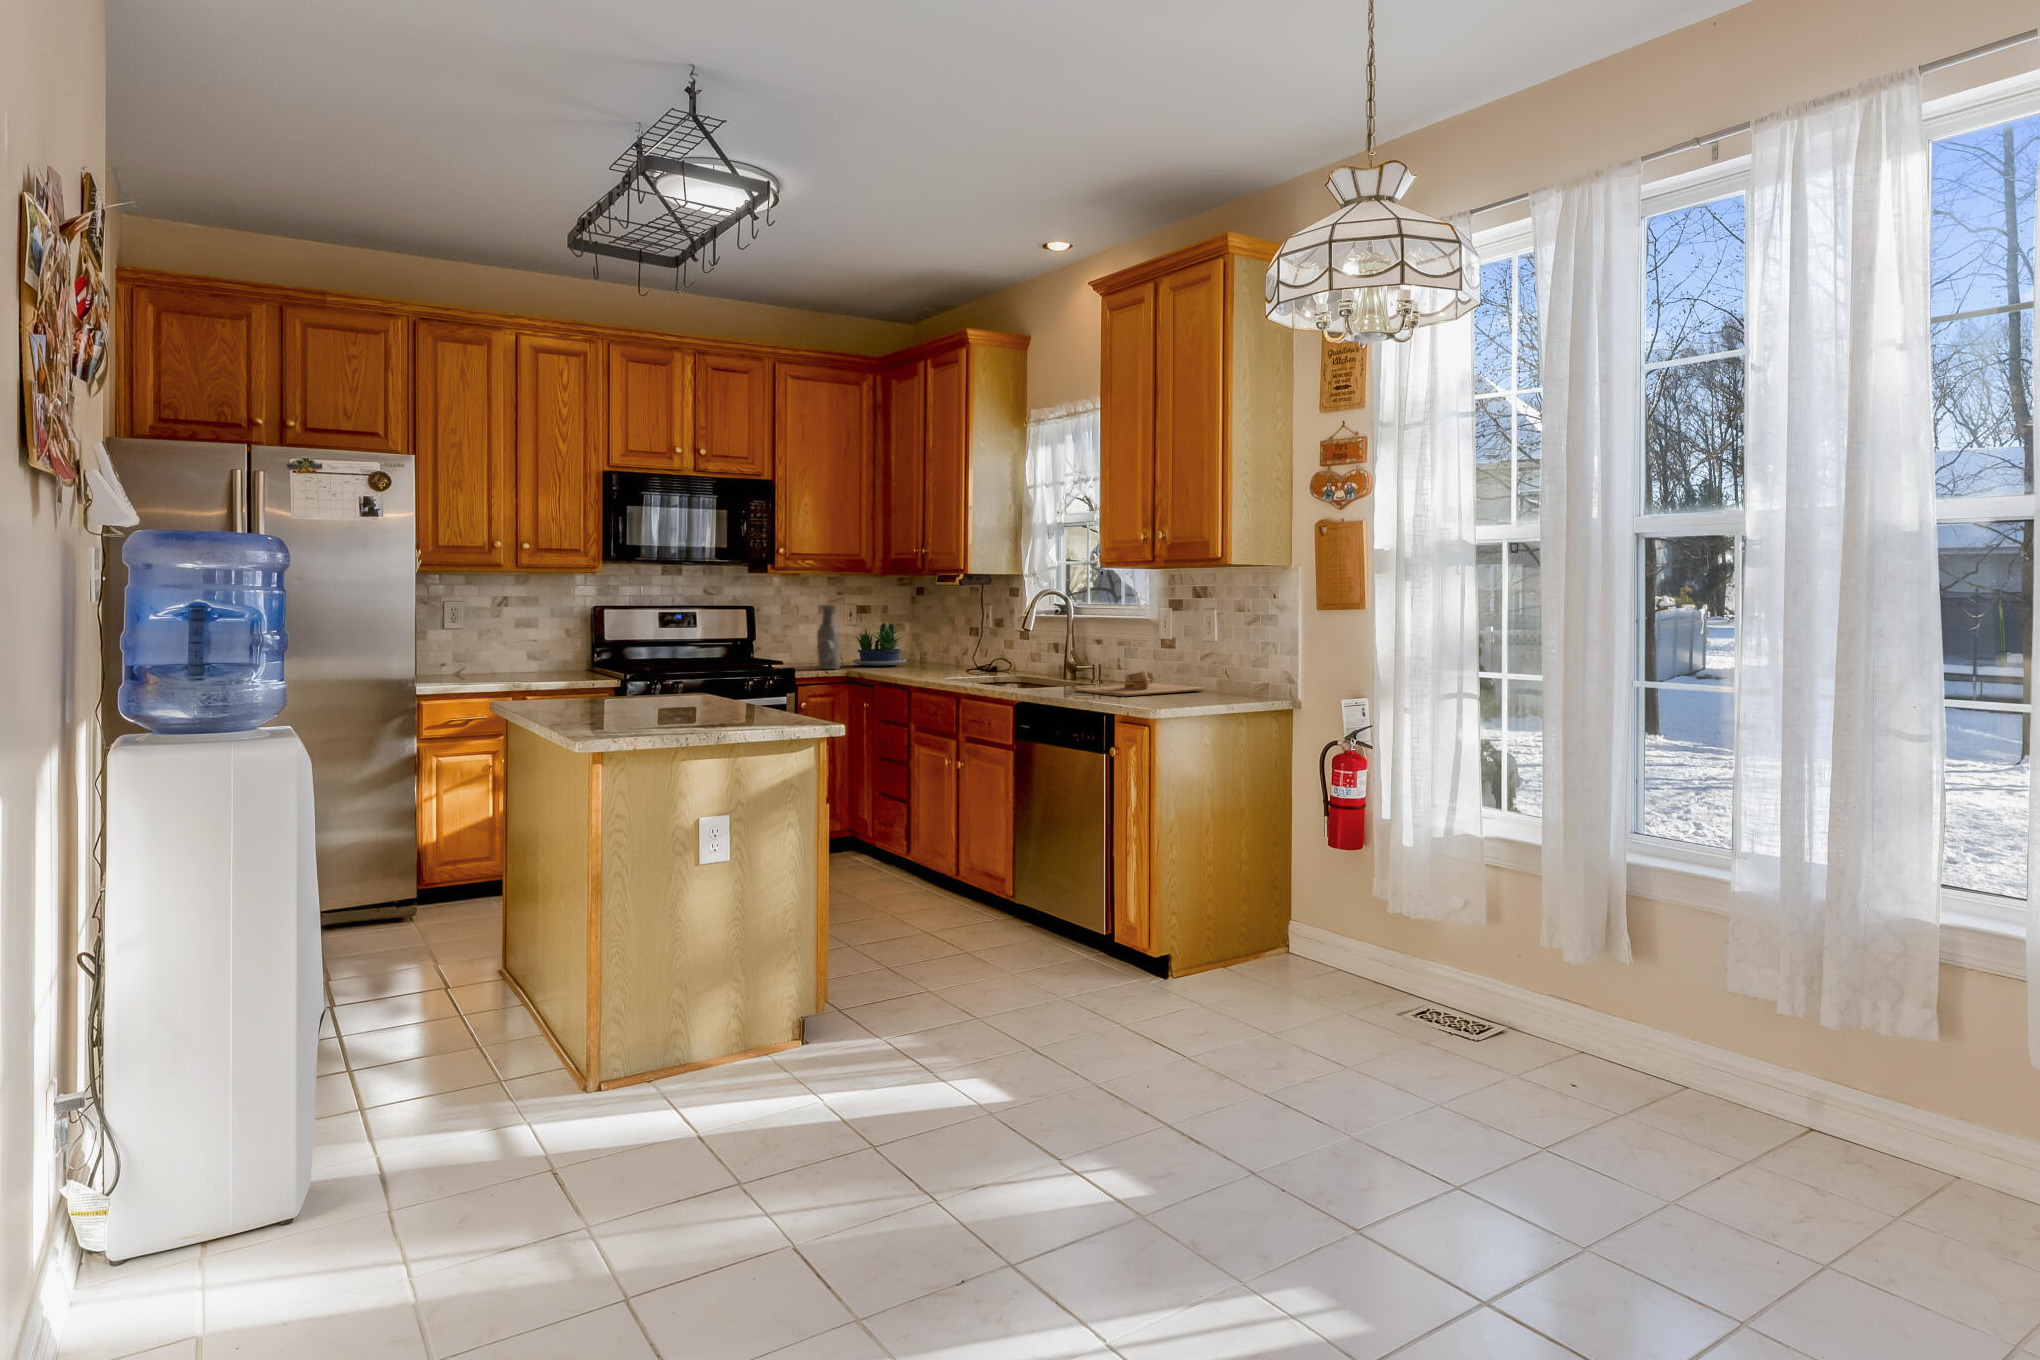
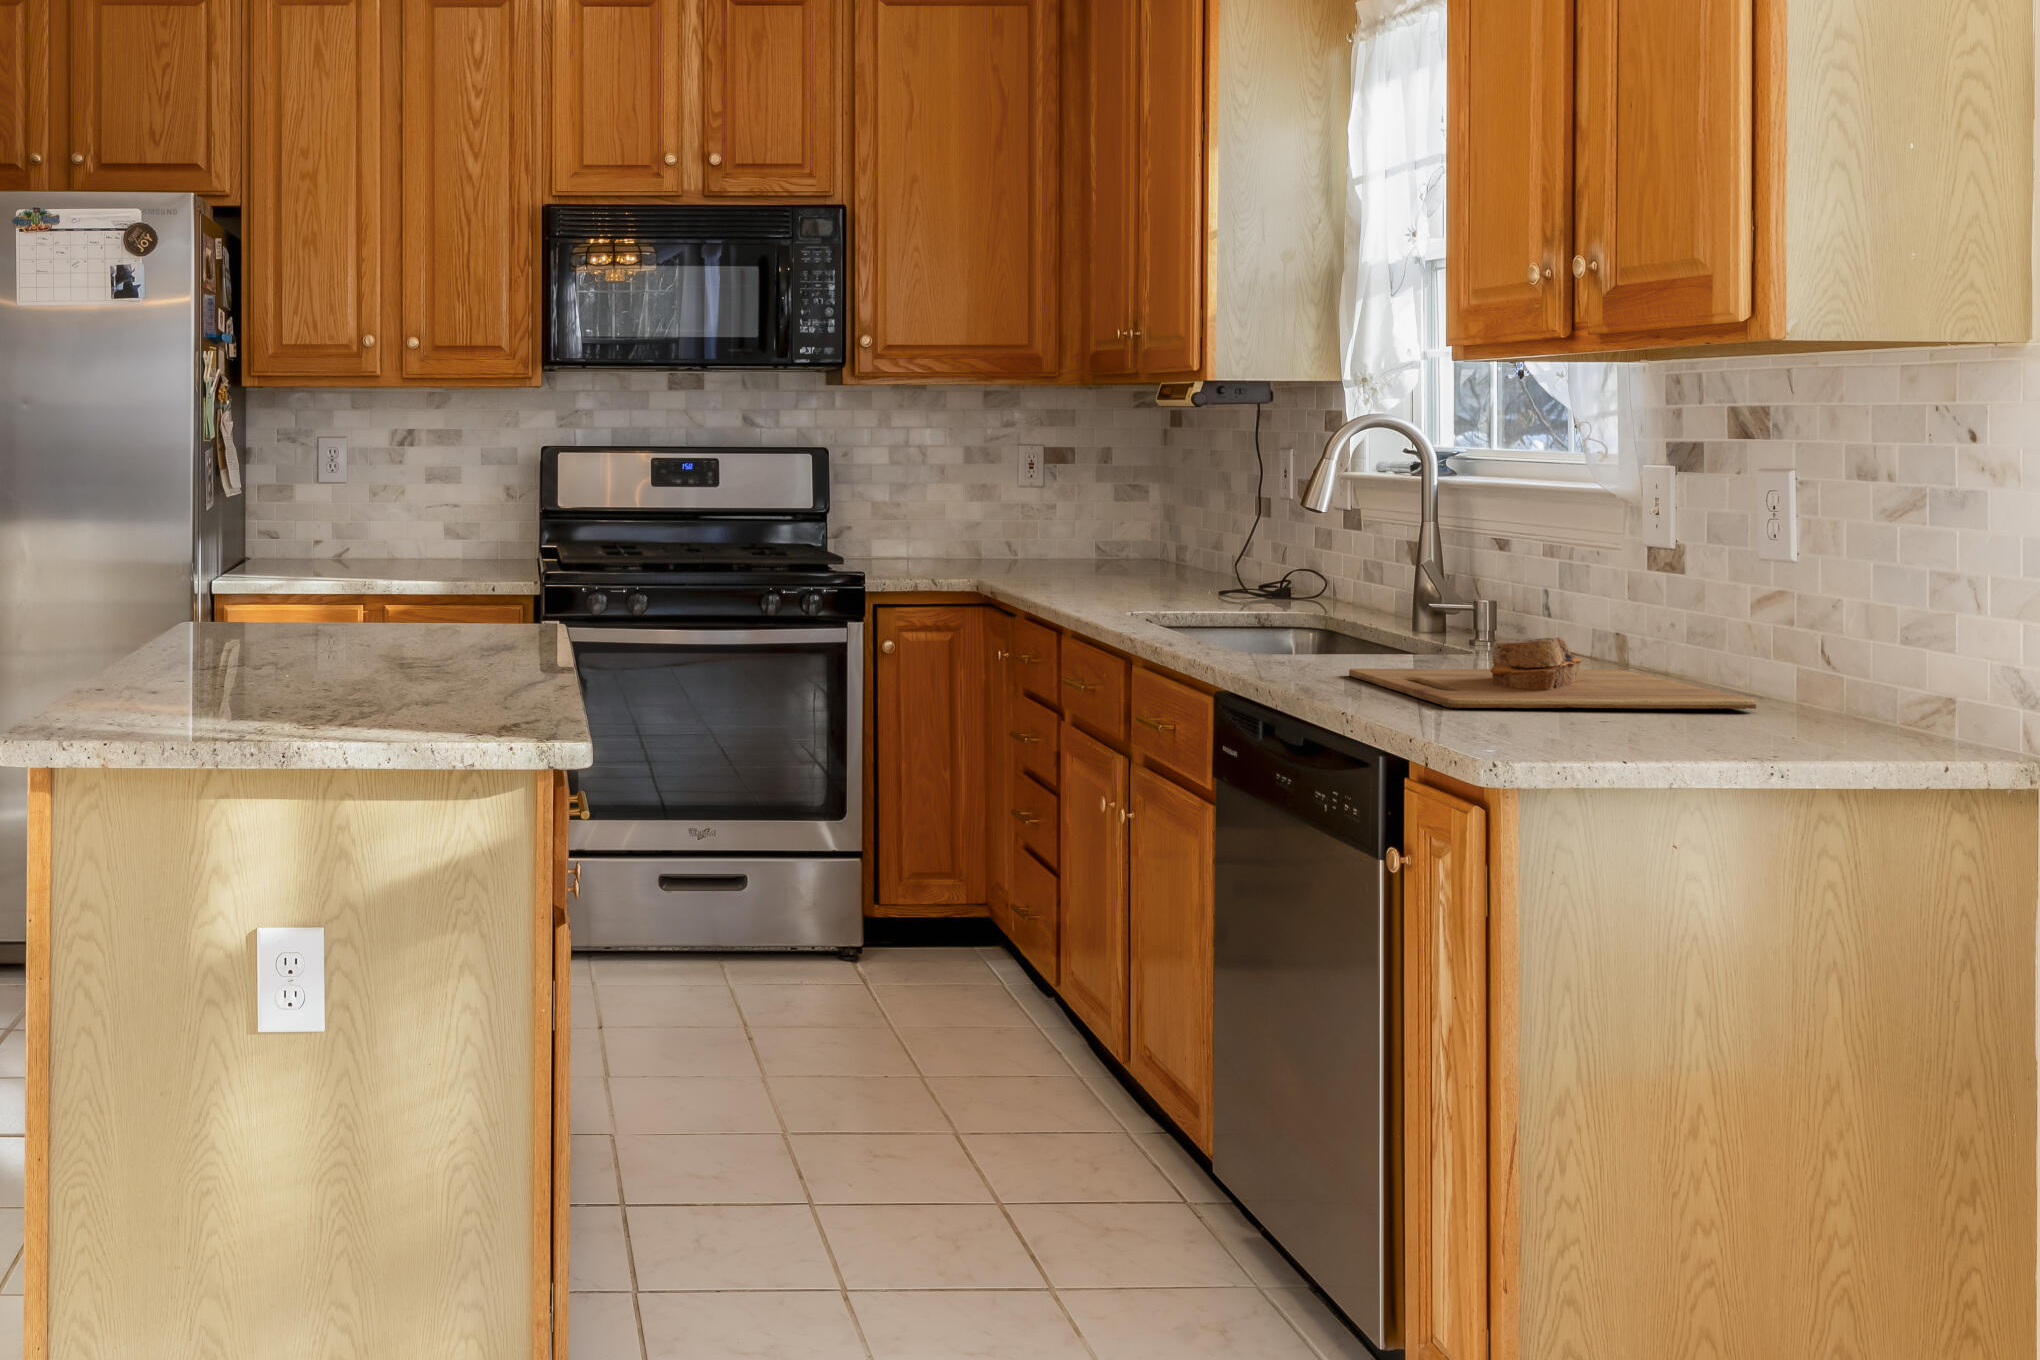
vase: present [817,605,840,669] -> none [927,446,976,572]
potted plant: present [853,623,906,666] -> none [1019,483,1128,568]

